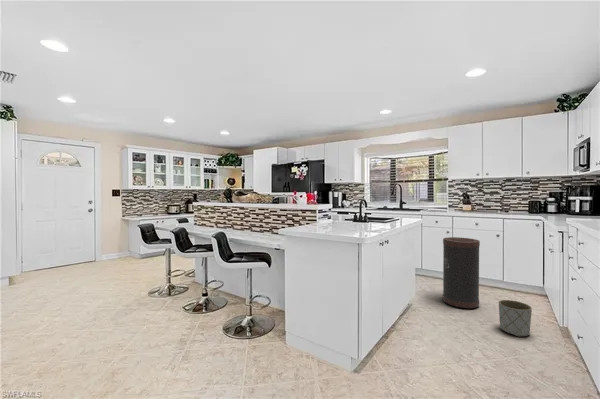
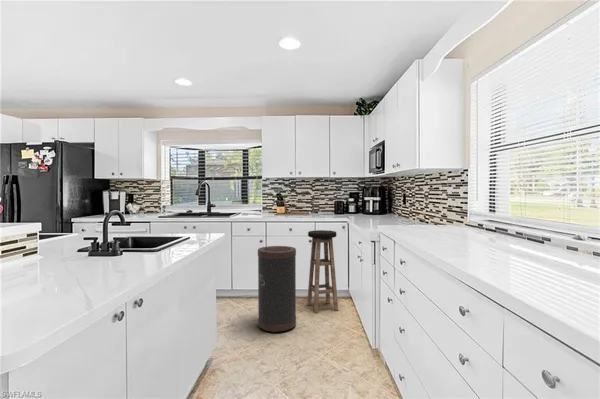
bar stool: none [493,227,528,305] -> present [307,230,338,313]
planter: present [499,300,532,337] -> none [317,314,347,356]

